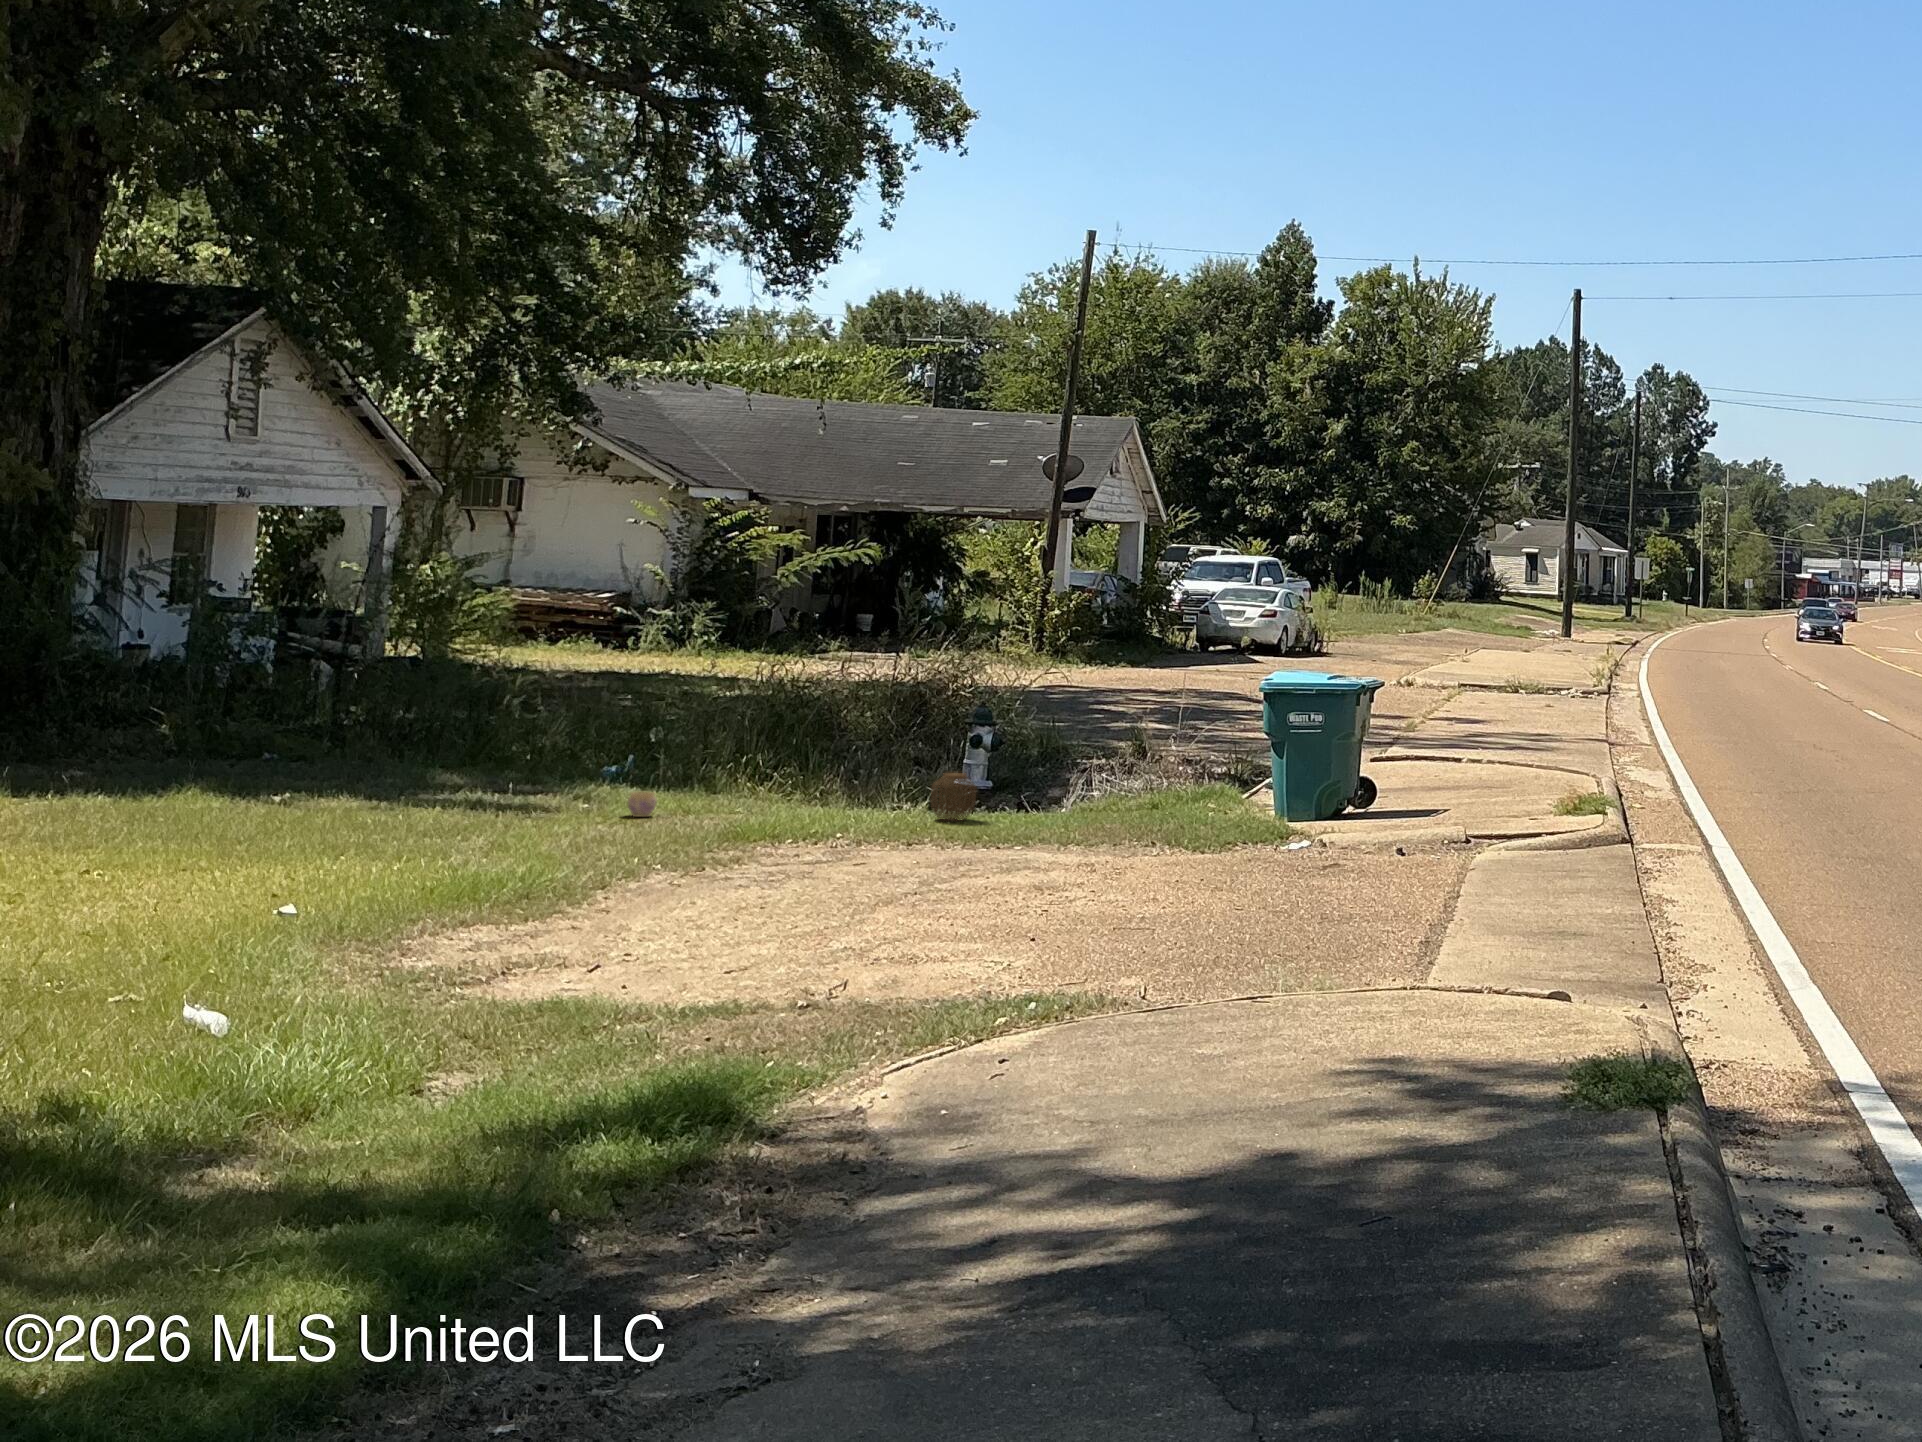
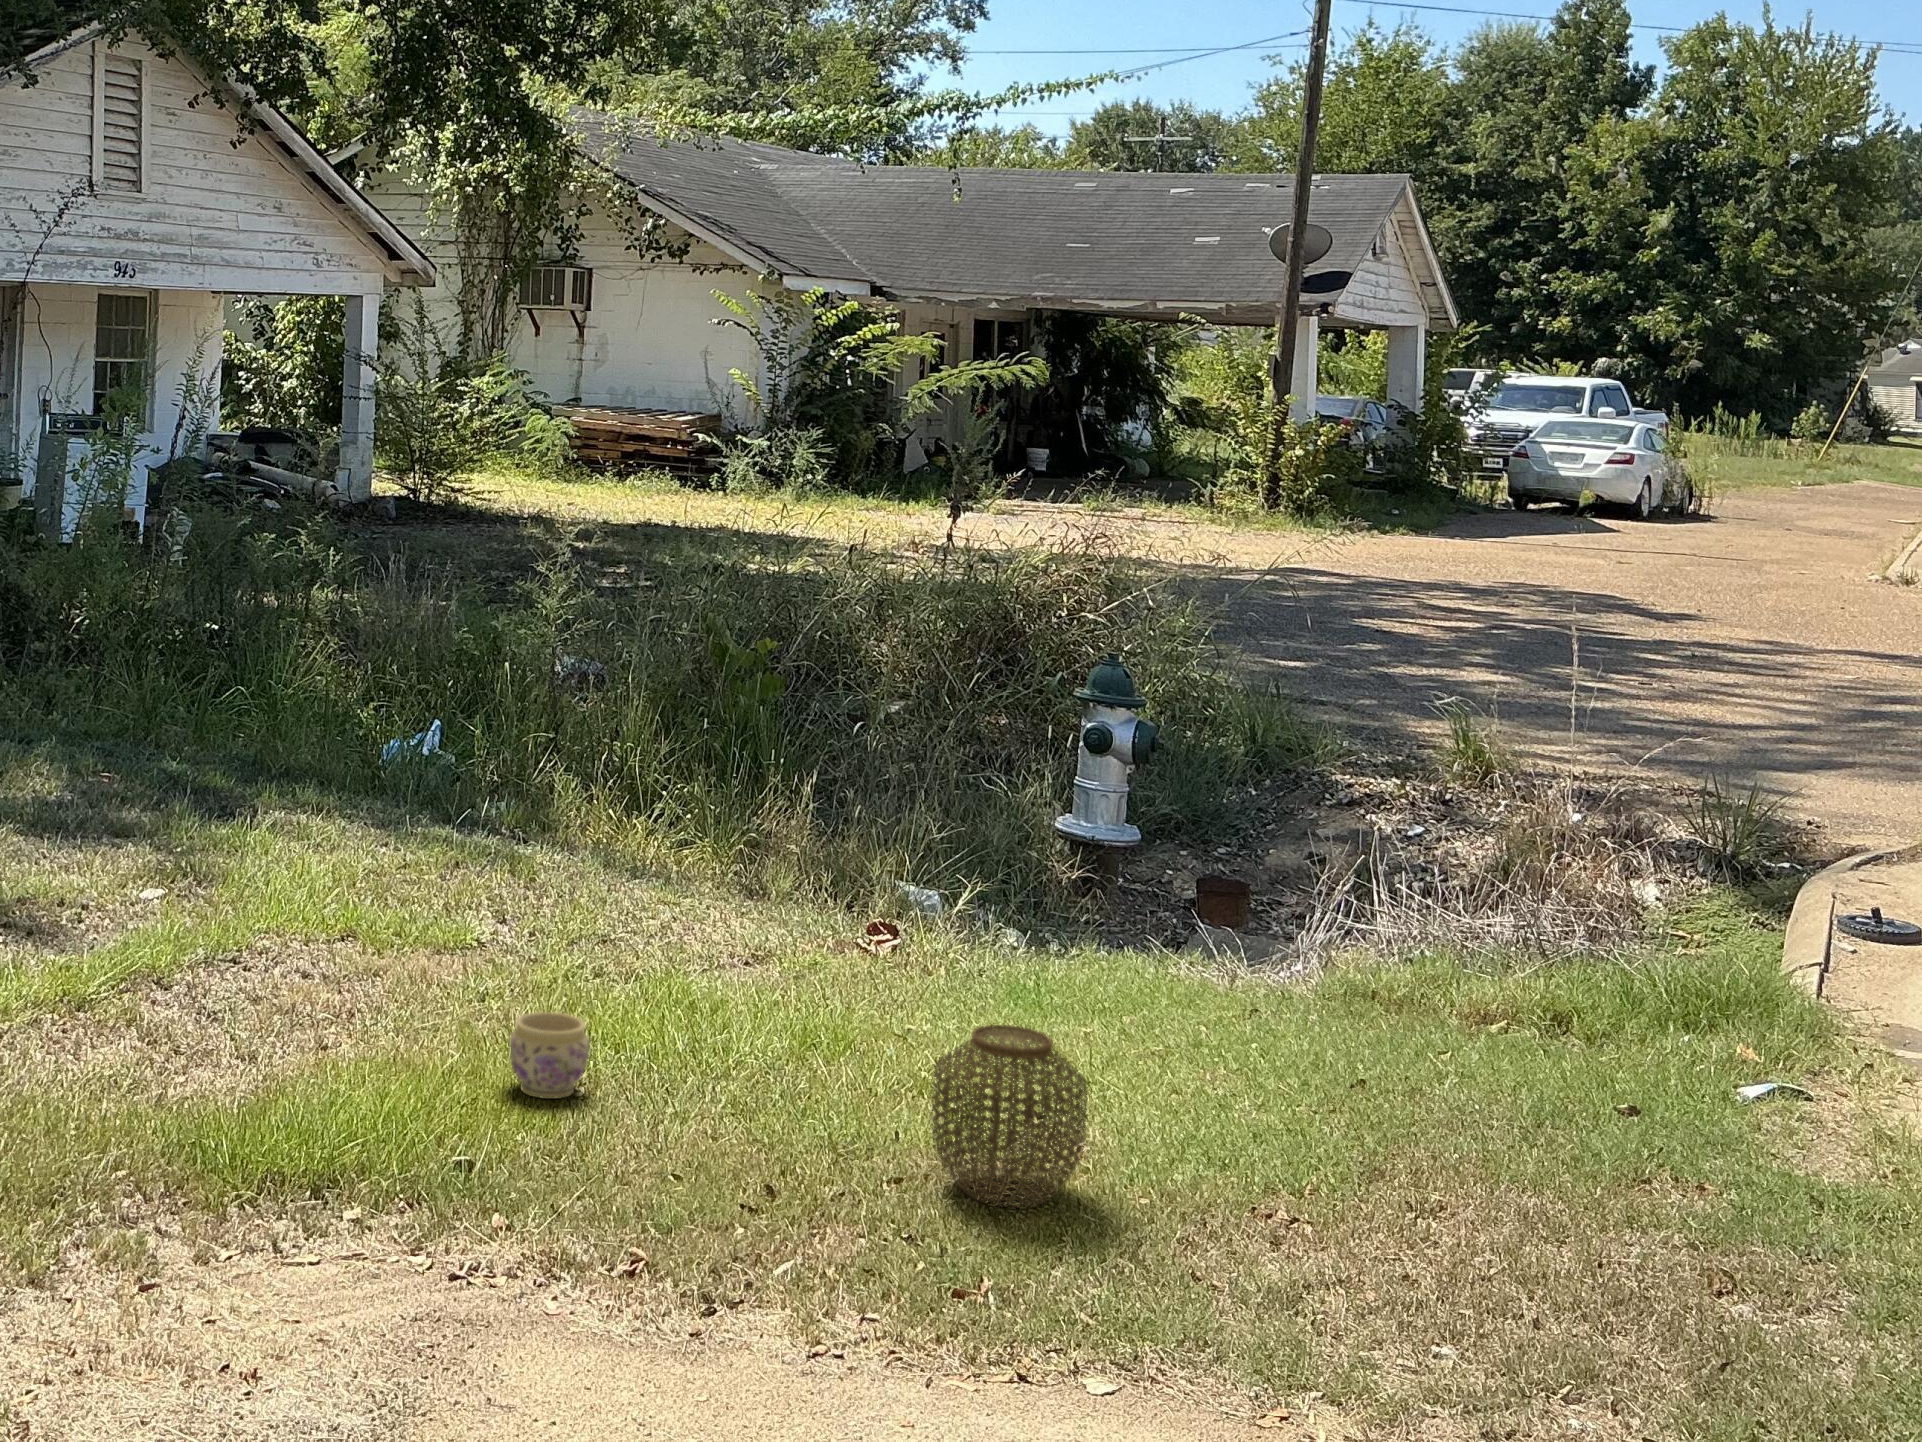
planter: present [628,792,657,817] -> present [509,1012,590,1099]

